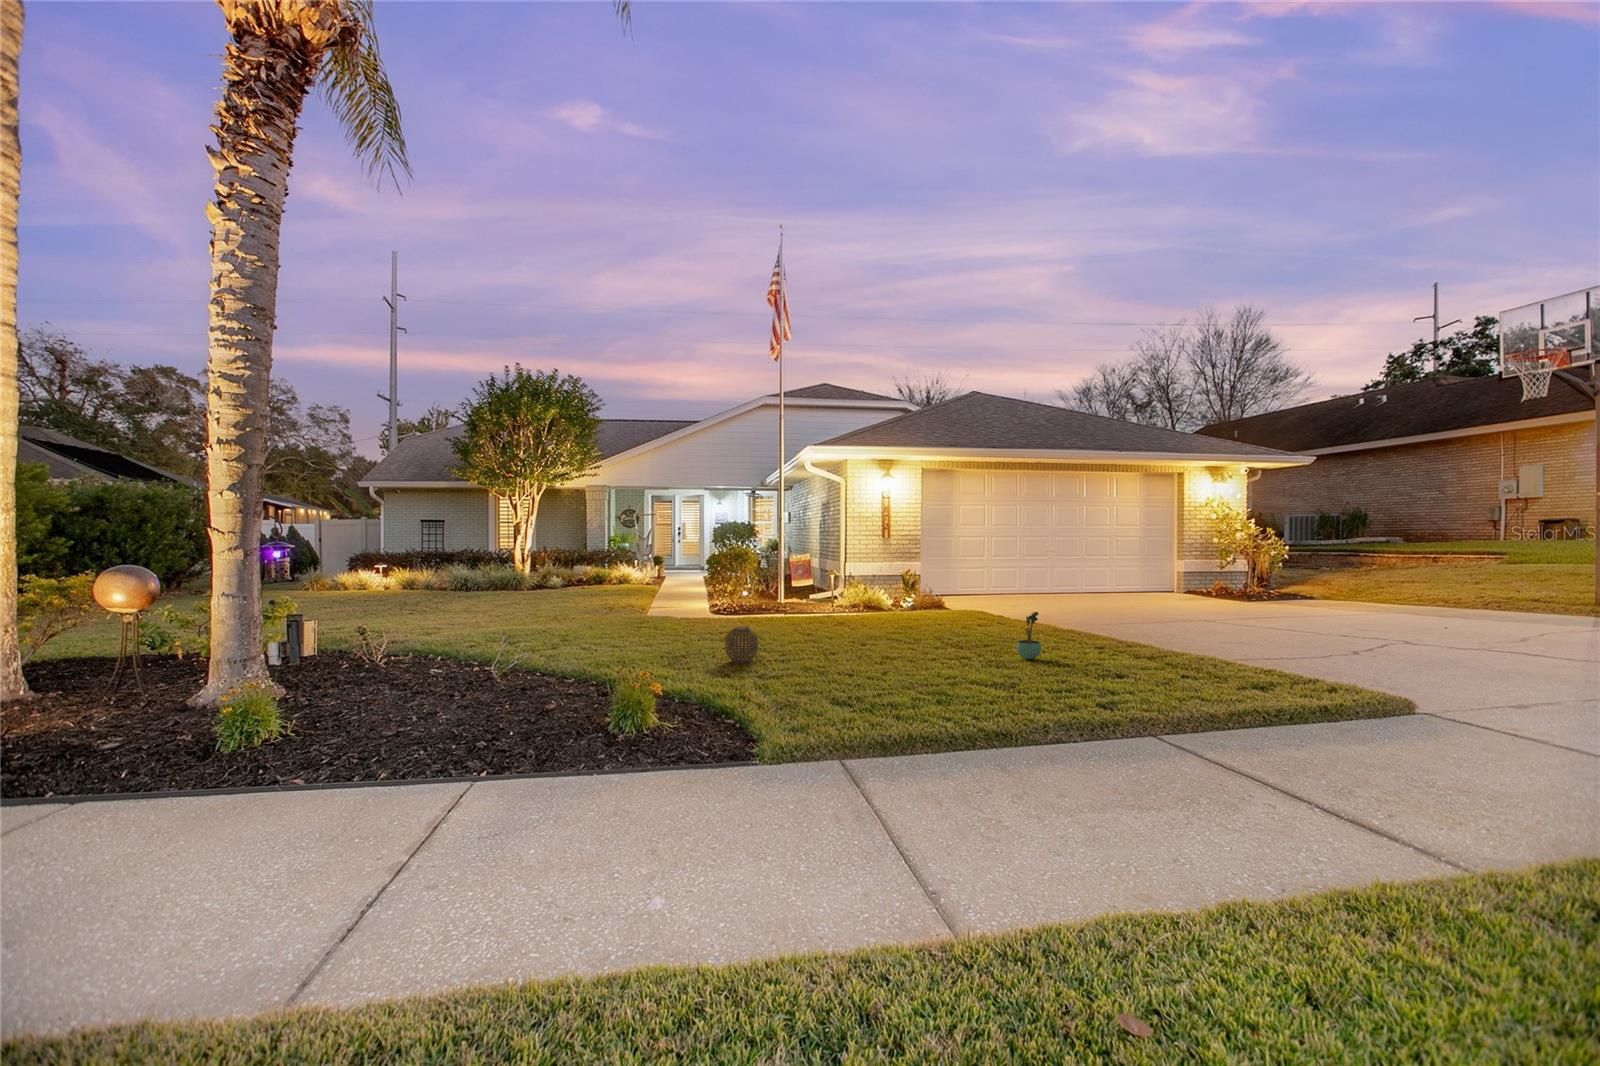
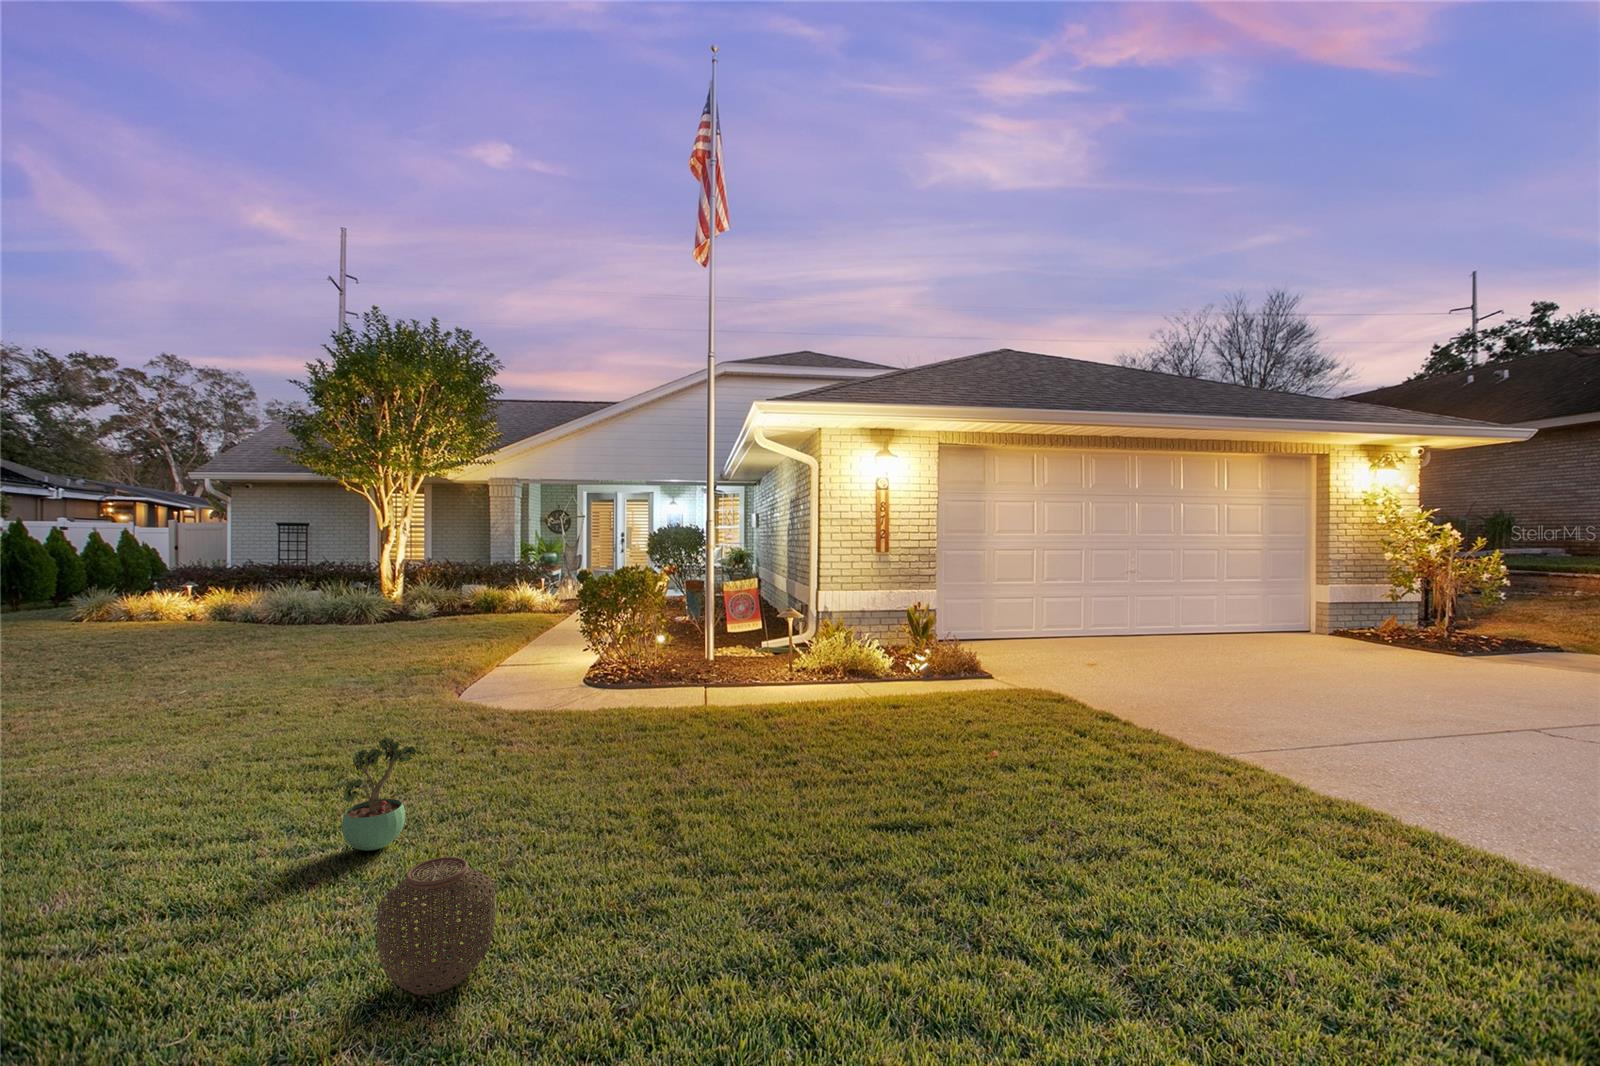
potted plant: present [1016,612,1041,660] -> present [342,737,416,851]

